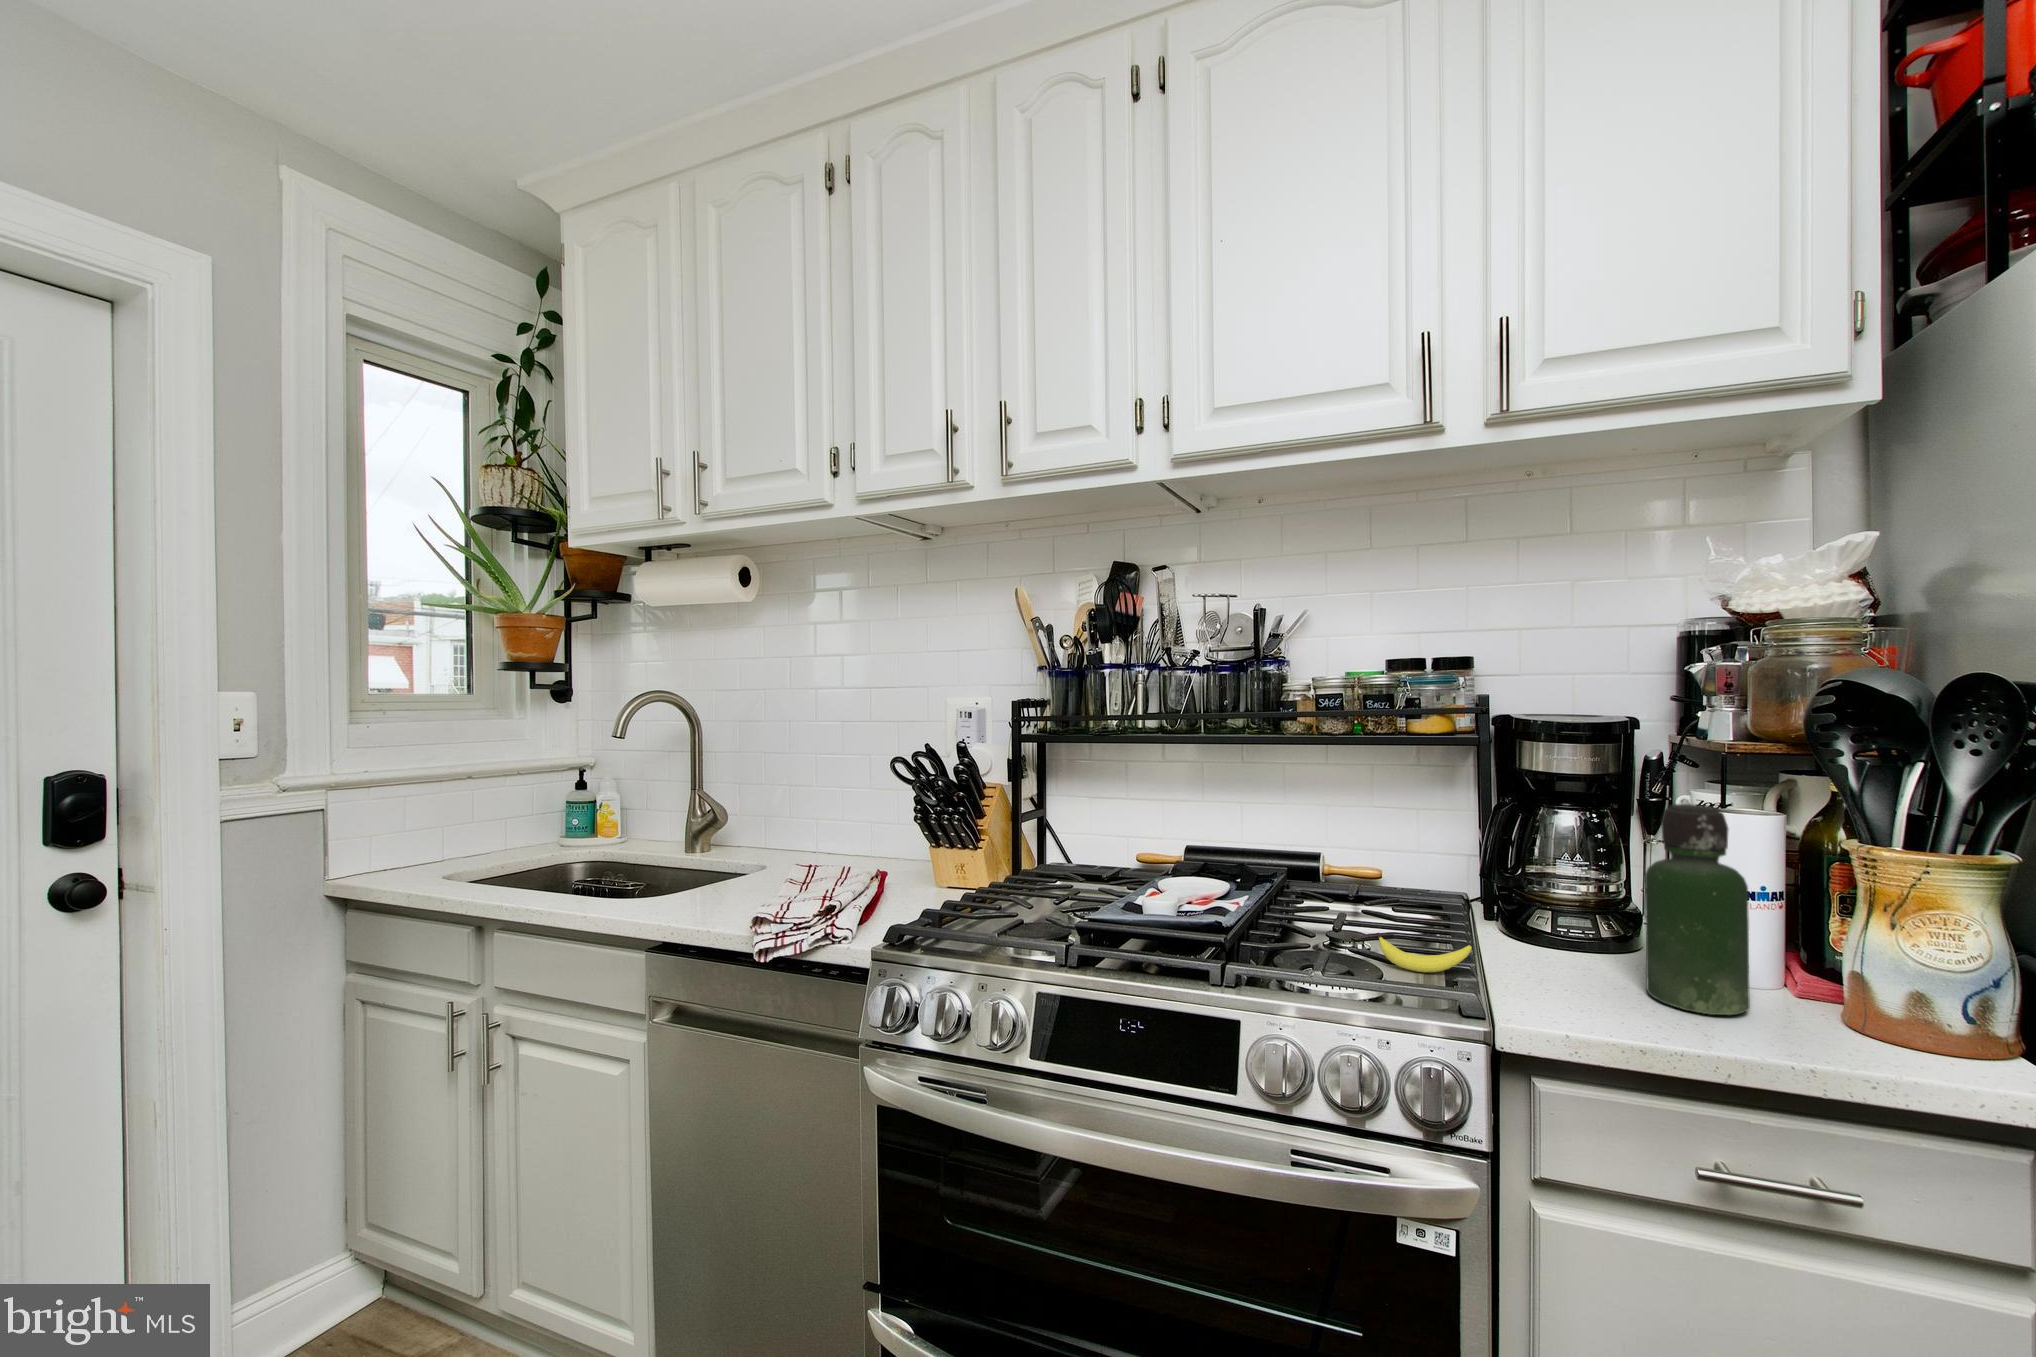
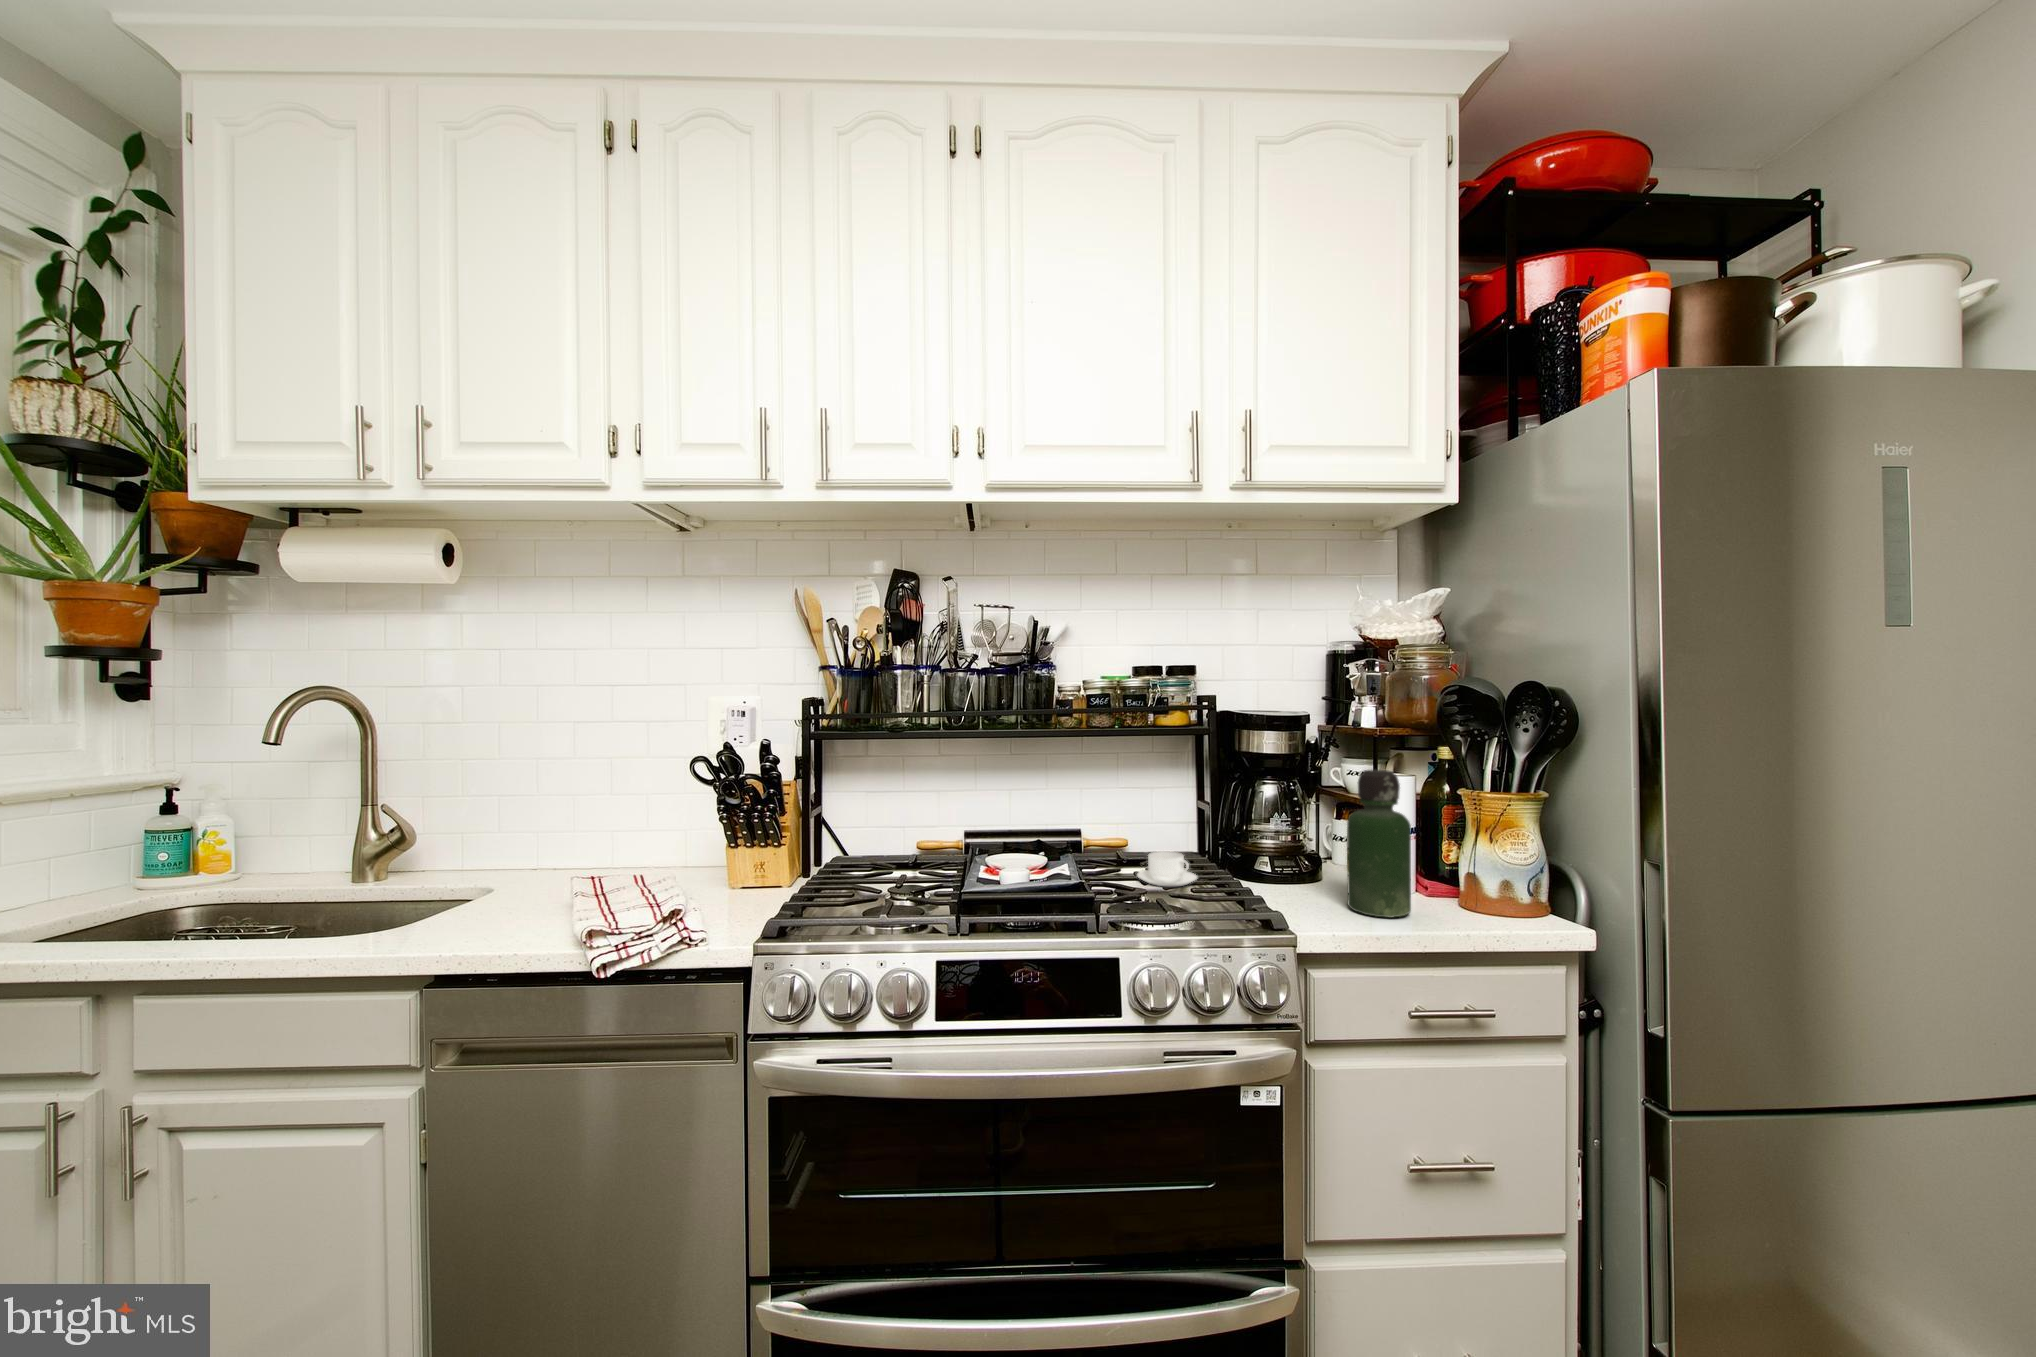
coffee cup: none [1362,888,1442,933] -> present [1137,851,1197,886]
banana: present [1376,932,1472,972] -> none [1175,885,1243,913]

